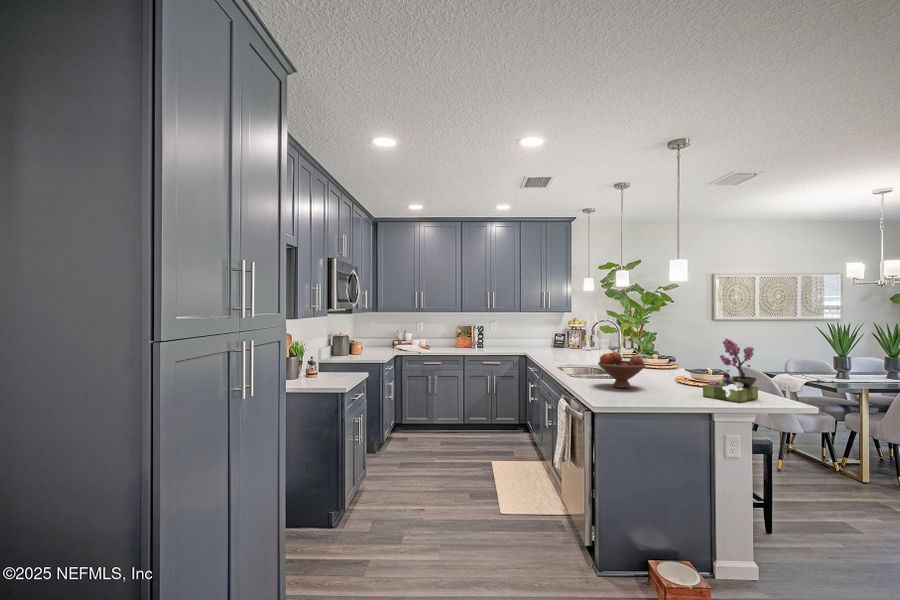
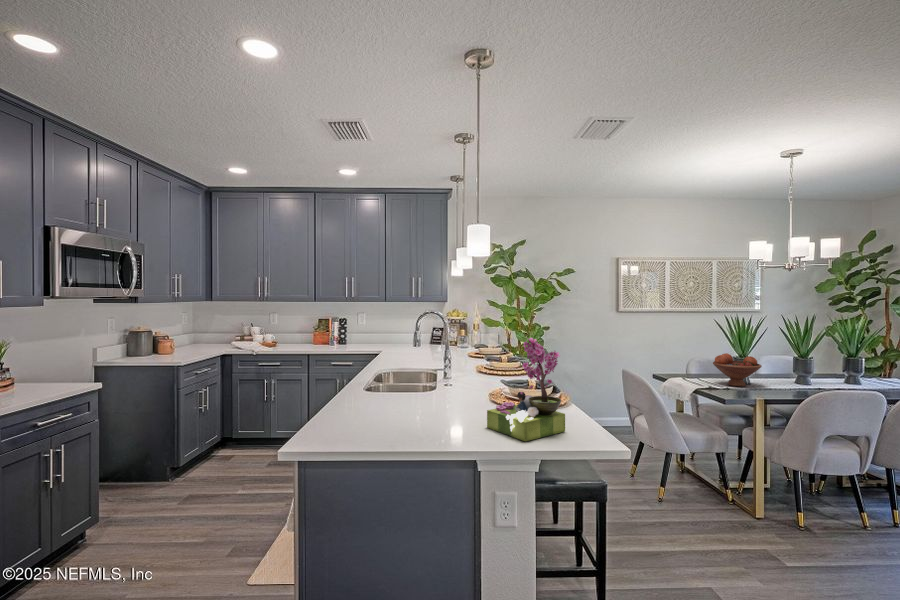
fruit bowl: present [598,353,646,388] -> present [713,353,762,387]

